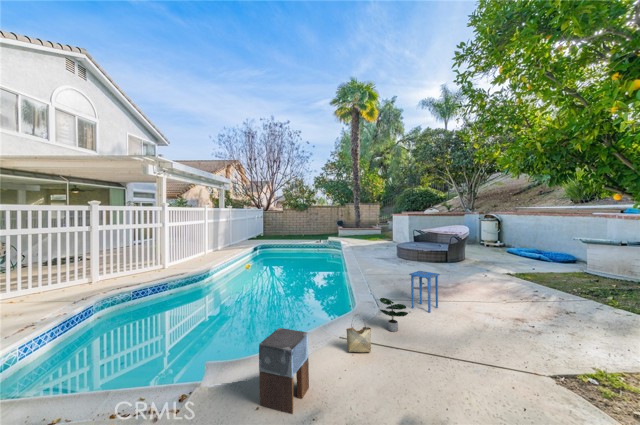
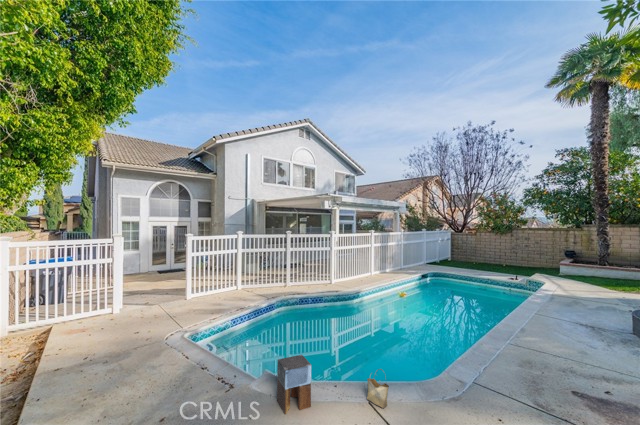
side table: present [409,271,439,313] -> none [495,350,540,408]
potted plant: present [380,298,408,332] -> none [421,364,455,405]

